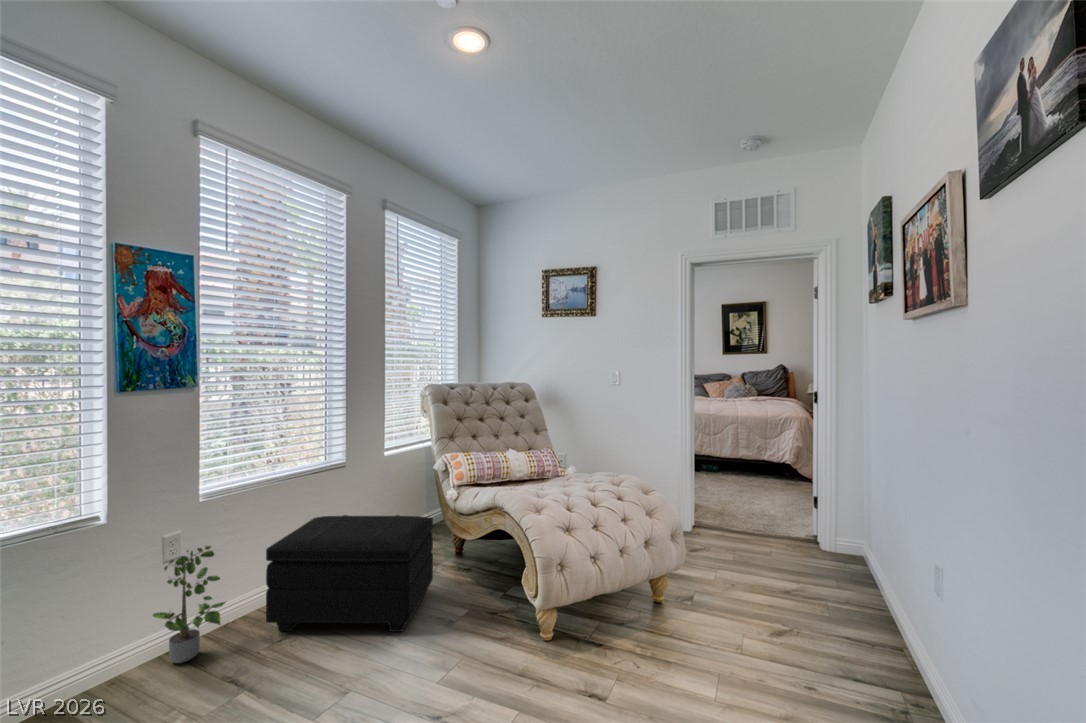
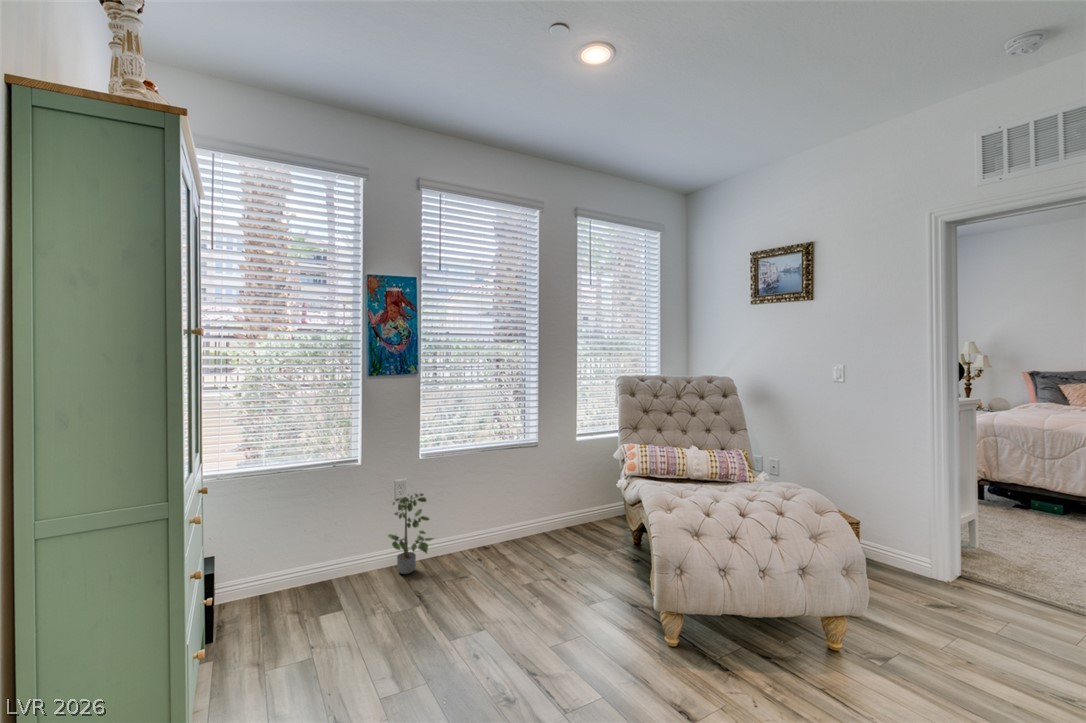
footstool: present [266,515,433,632] -> none [458,487,594,597]

